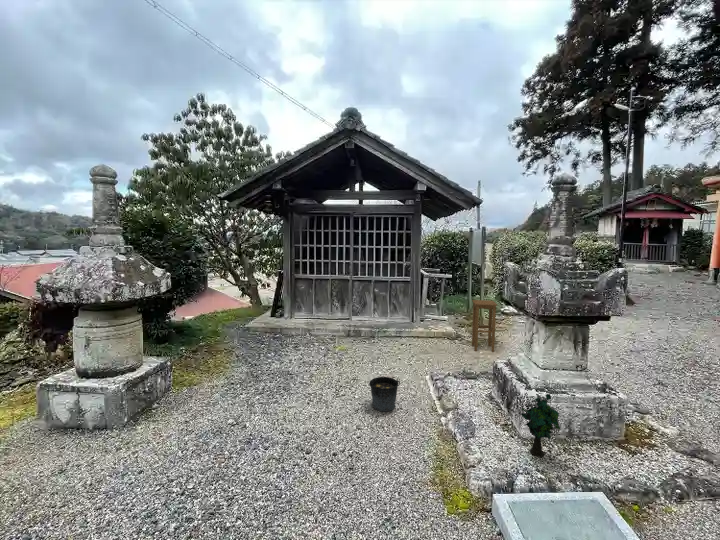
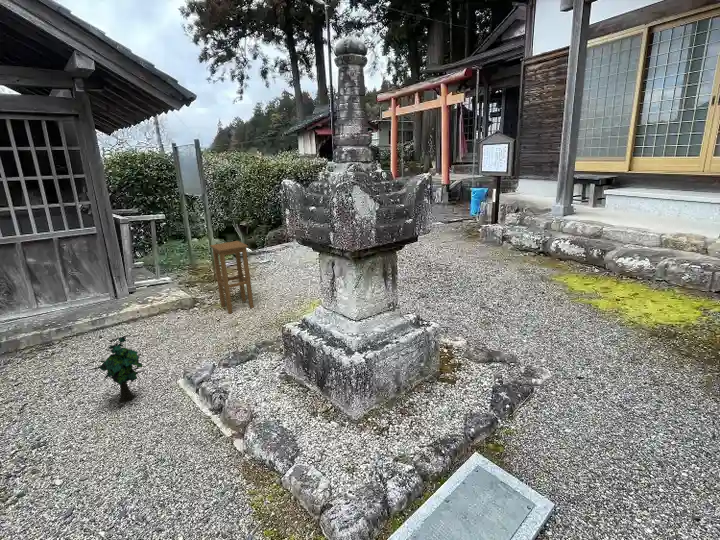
bucket: present [369,377,400,411] -> none [78,417,147,491]
decorative plant: present [520,394,560,457] -> present [96,337,143,402]

